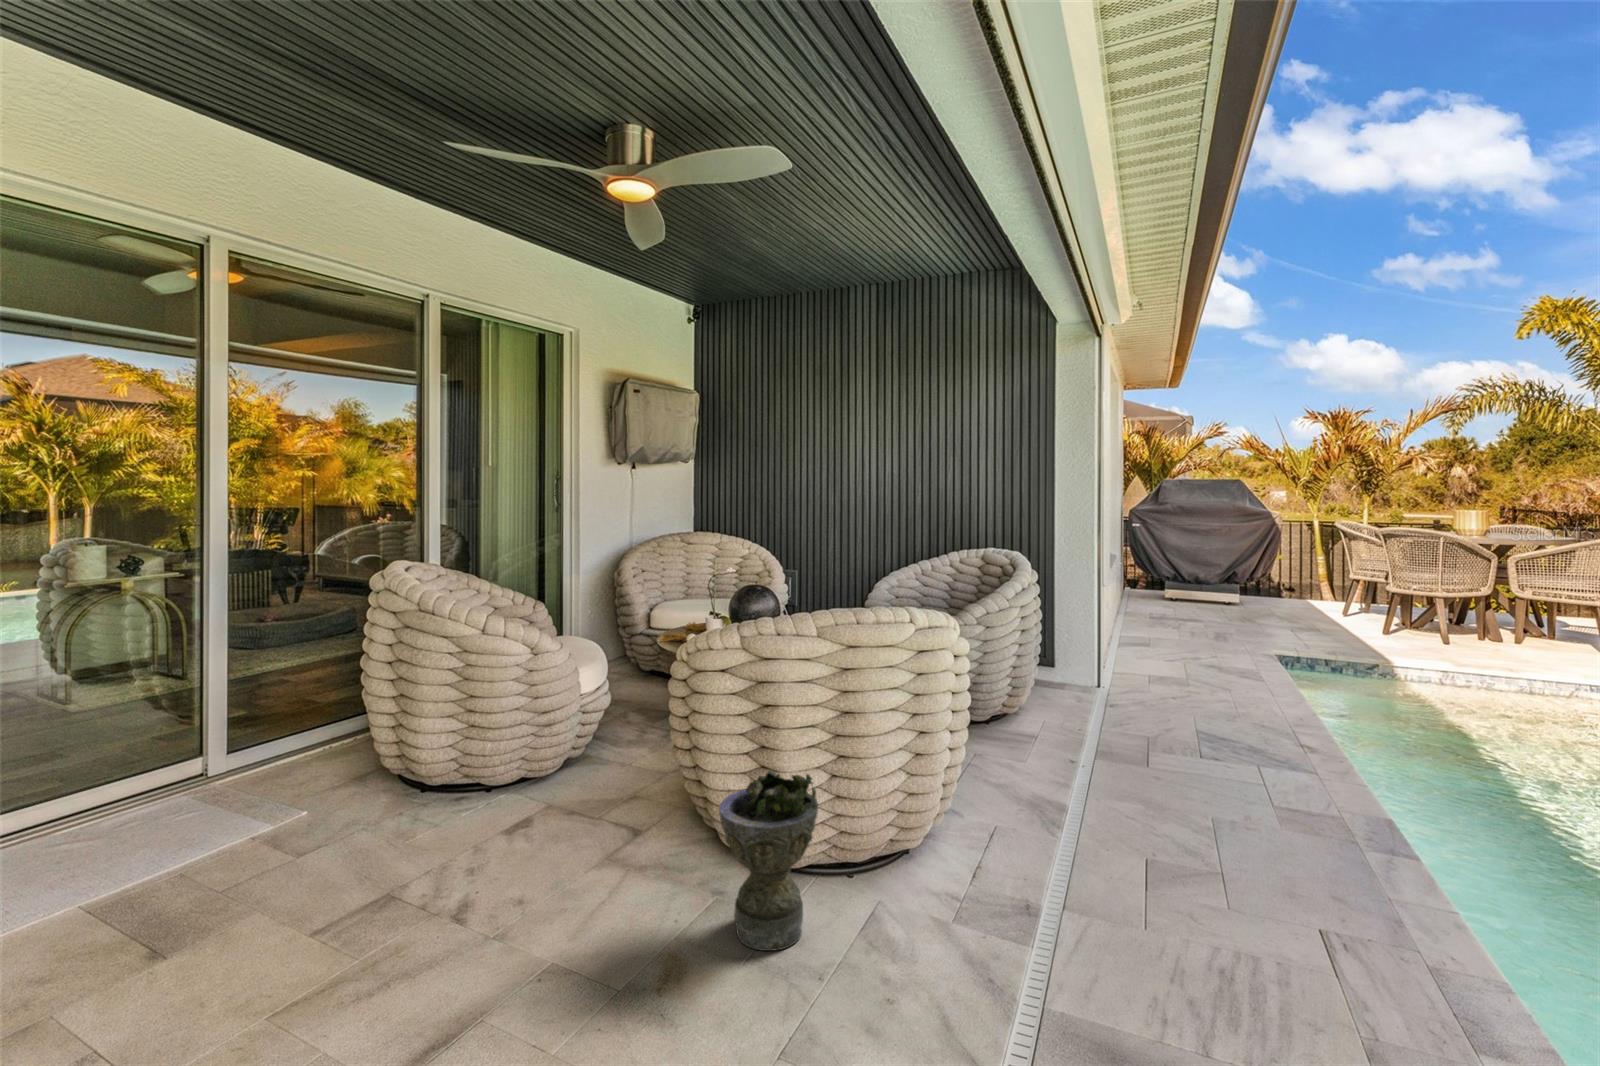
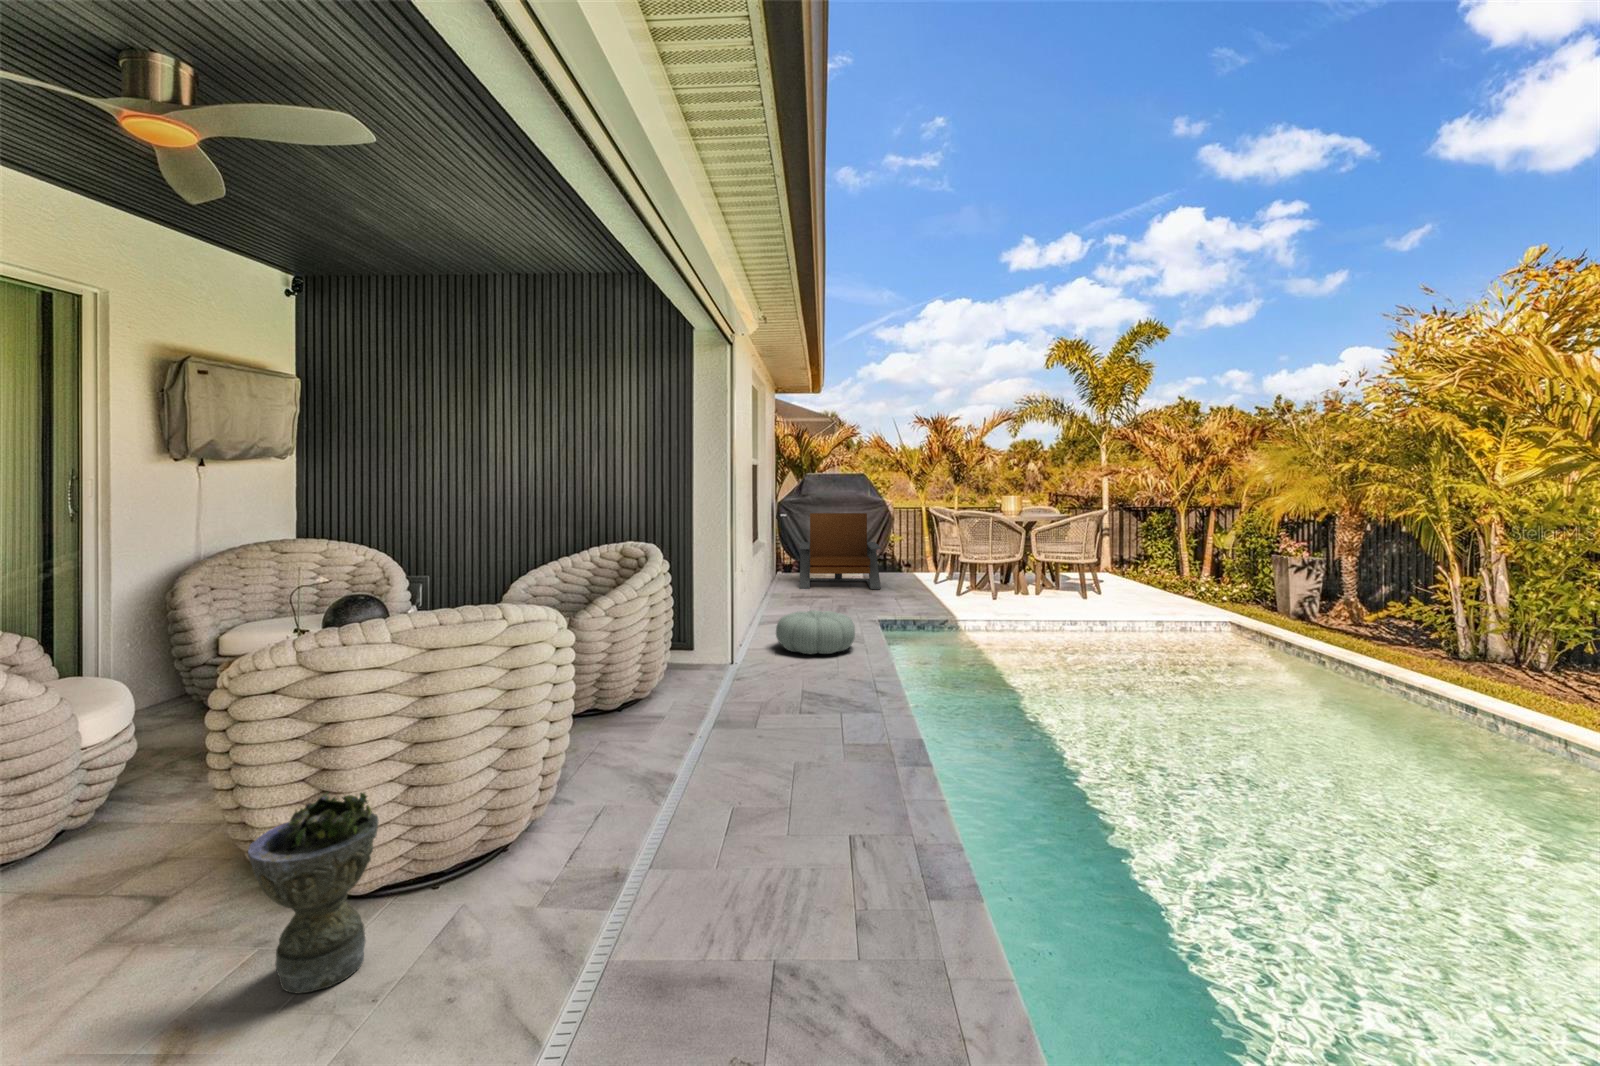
lounge chair: none [1155,524,1267,617] -> present [799,513,881,589]
pouf: none [1147,636,1252,689] -> present [776,610,855,655]

